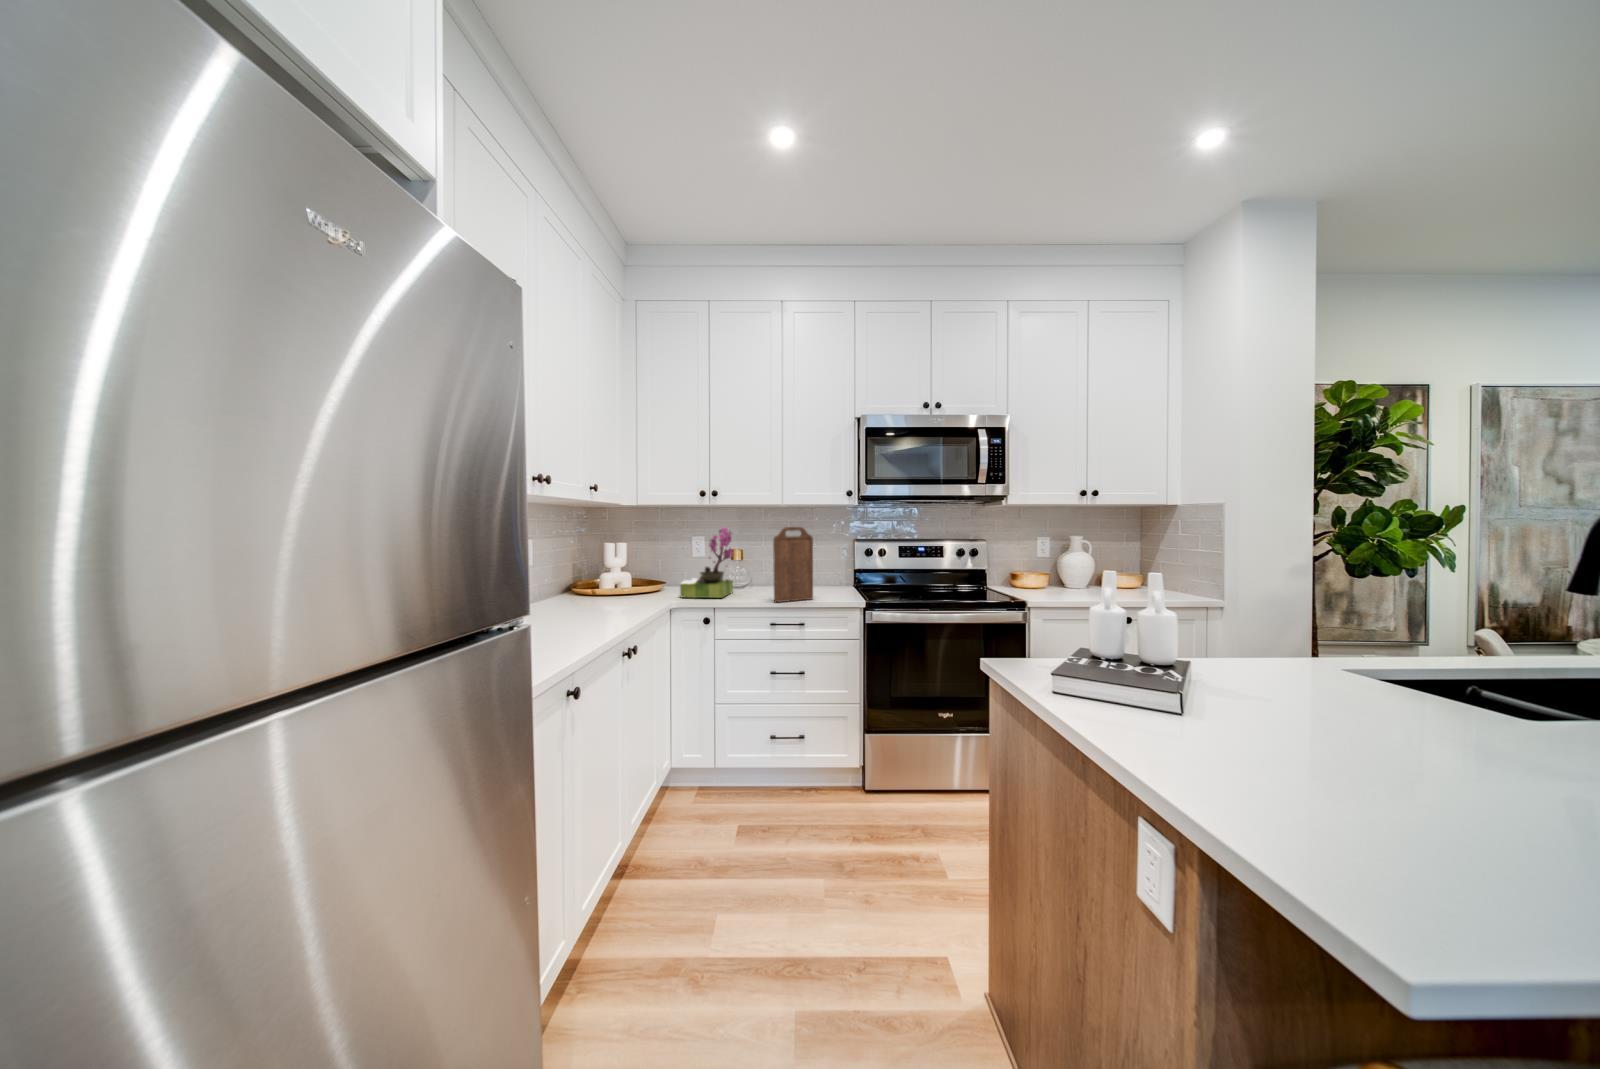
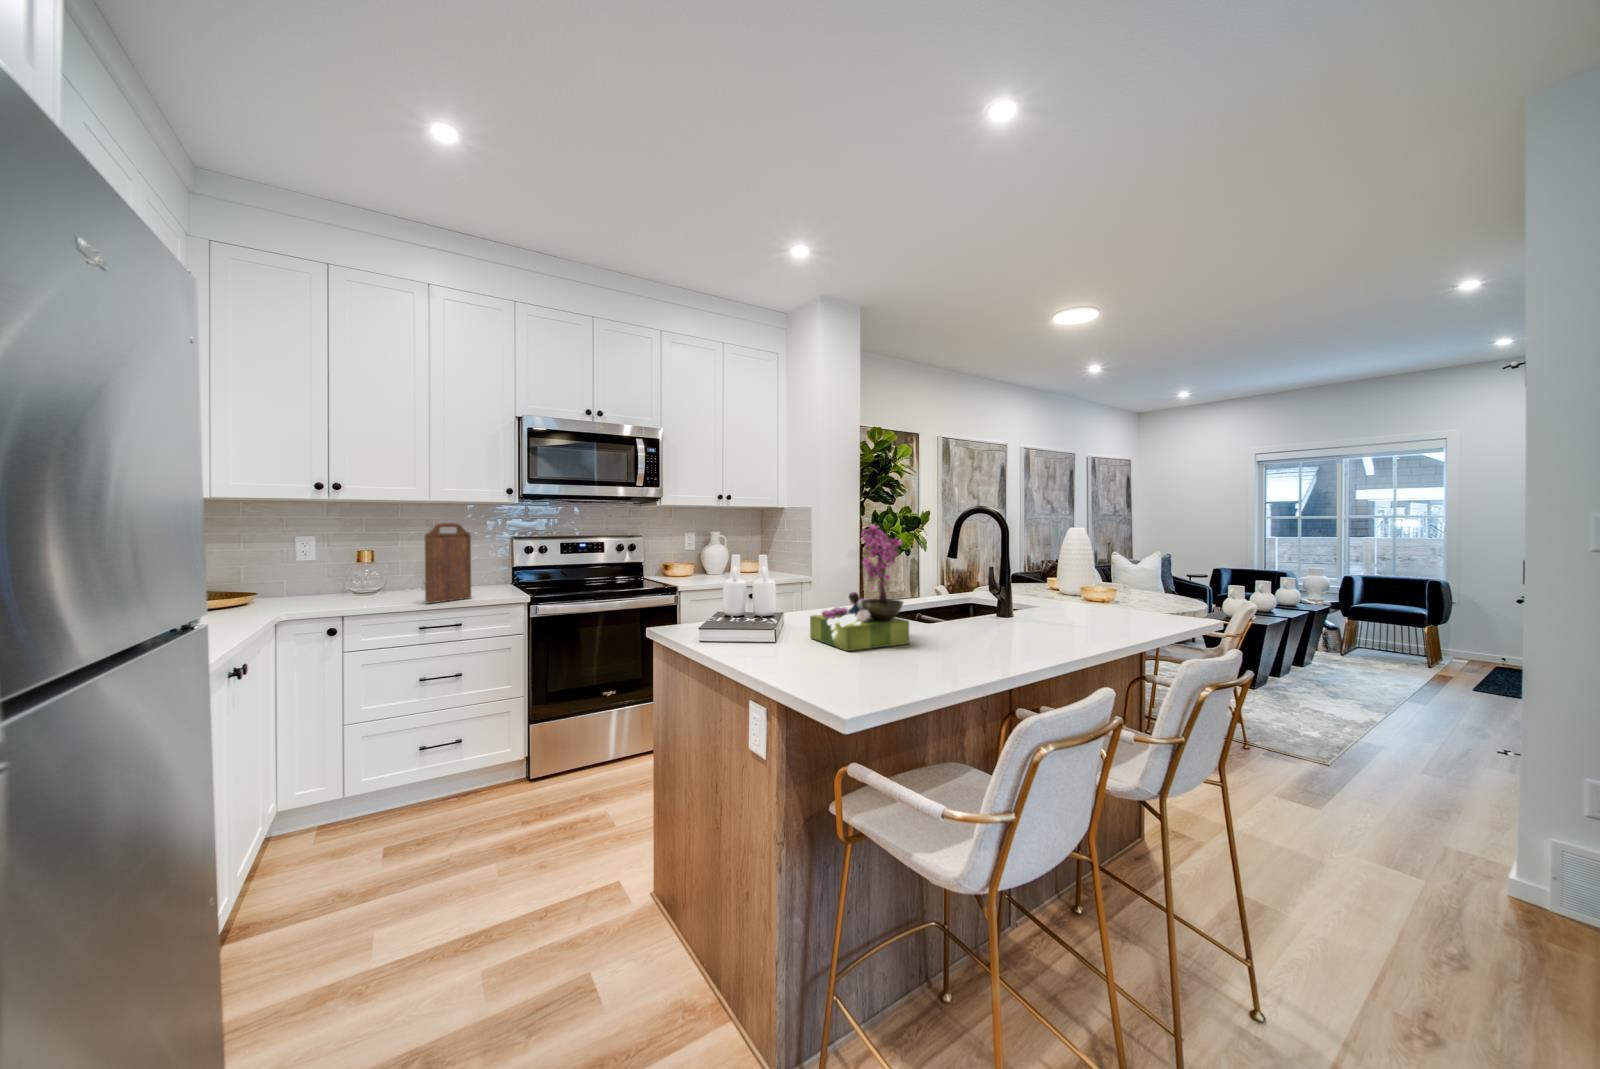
flower arrangement: present [680,527,733,598] -> present [810,524,909,651]

